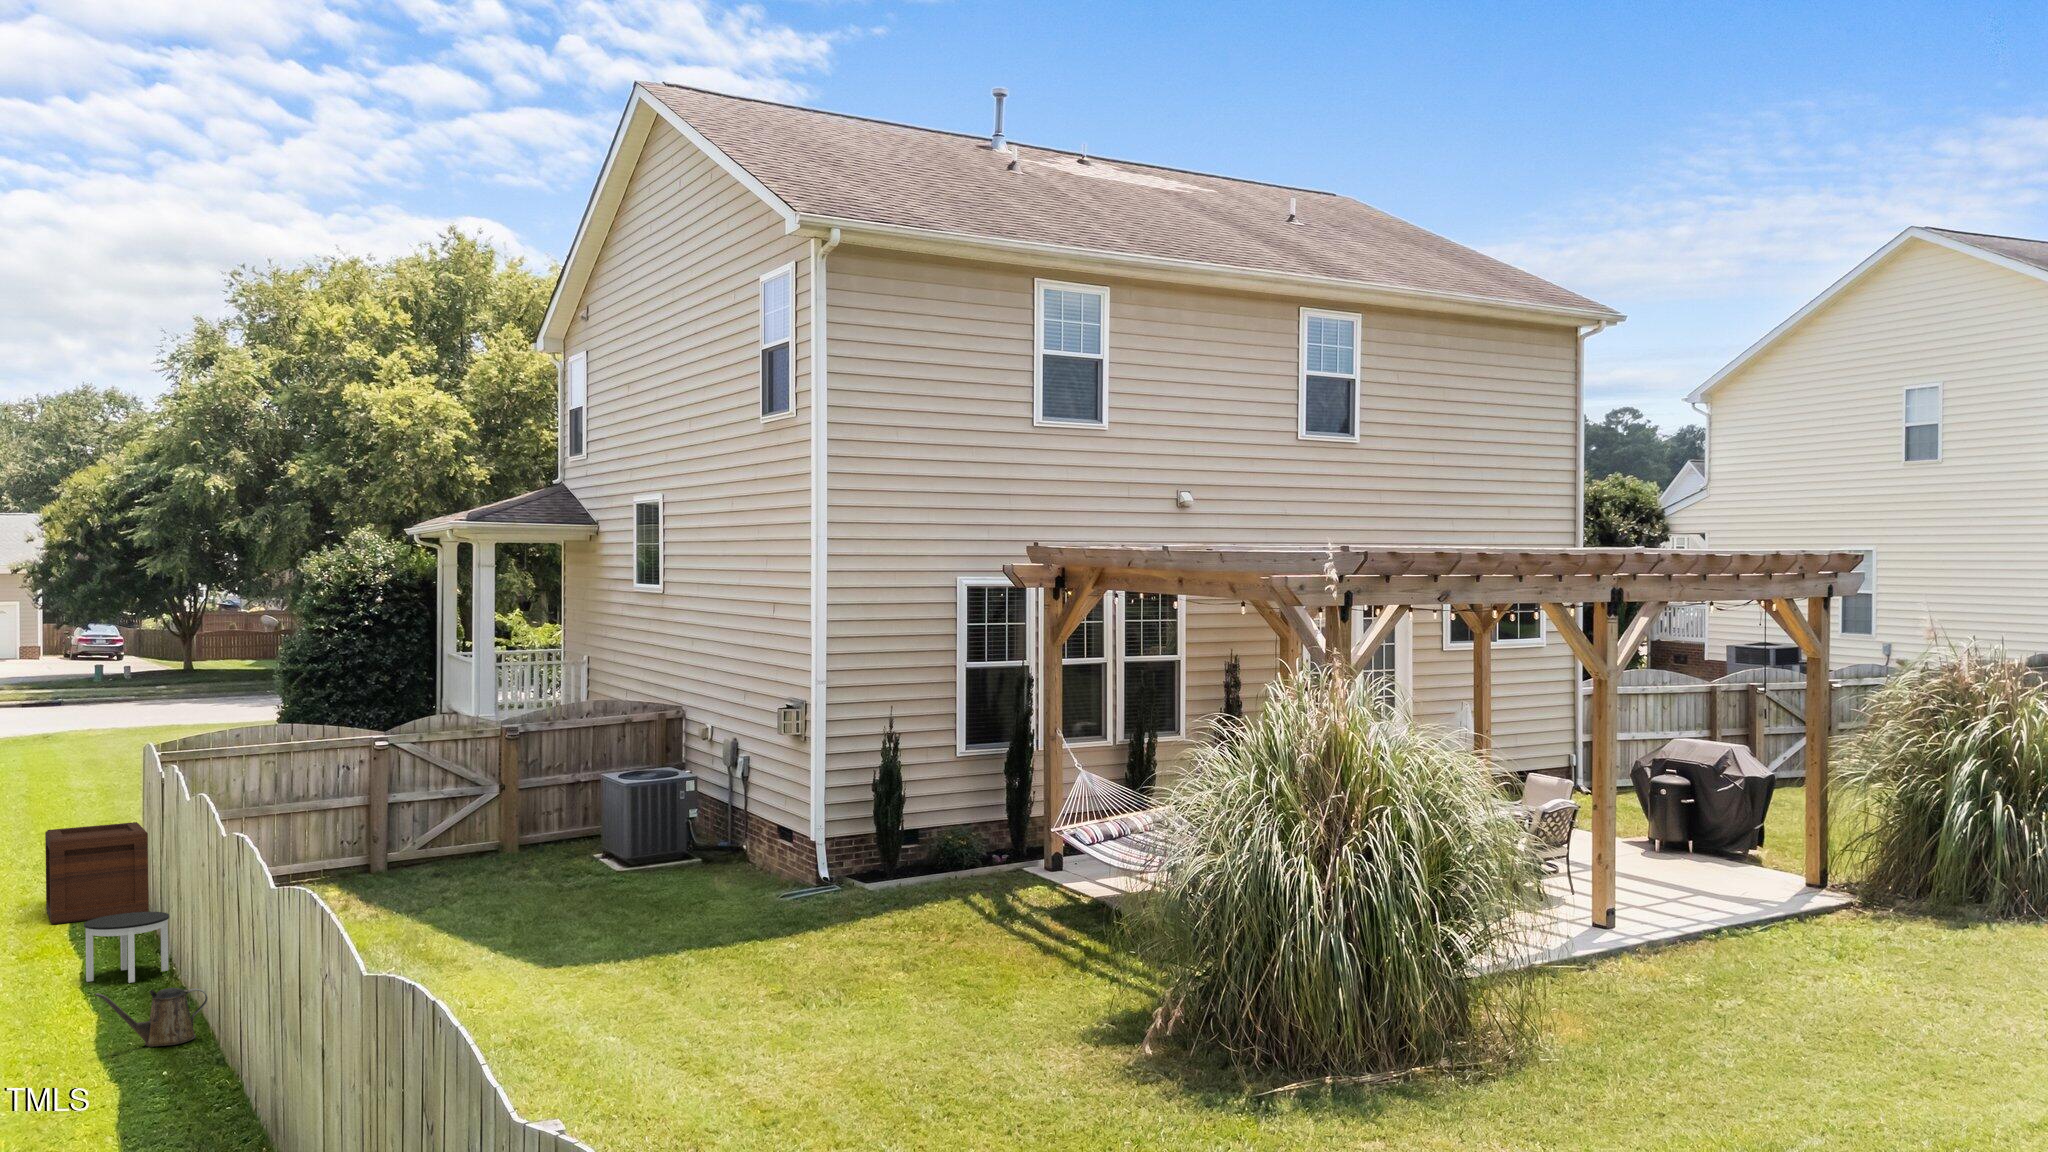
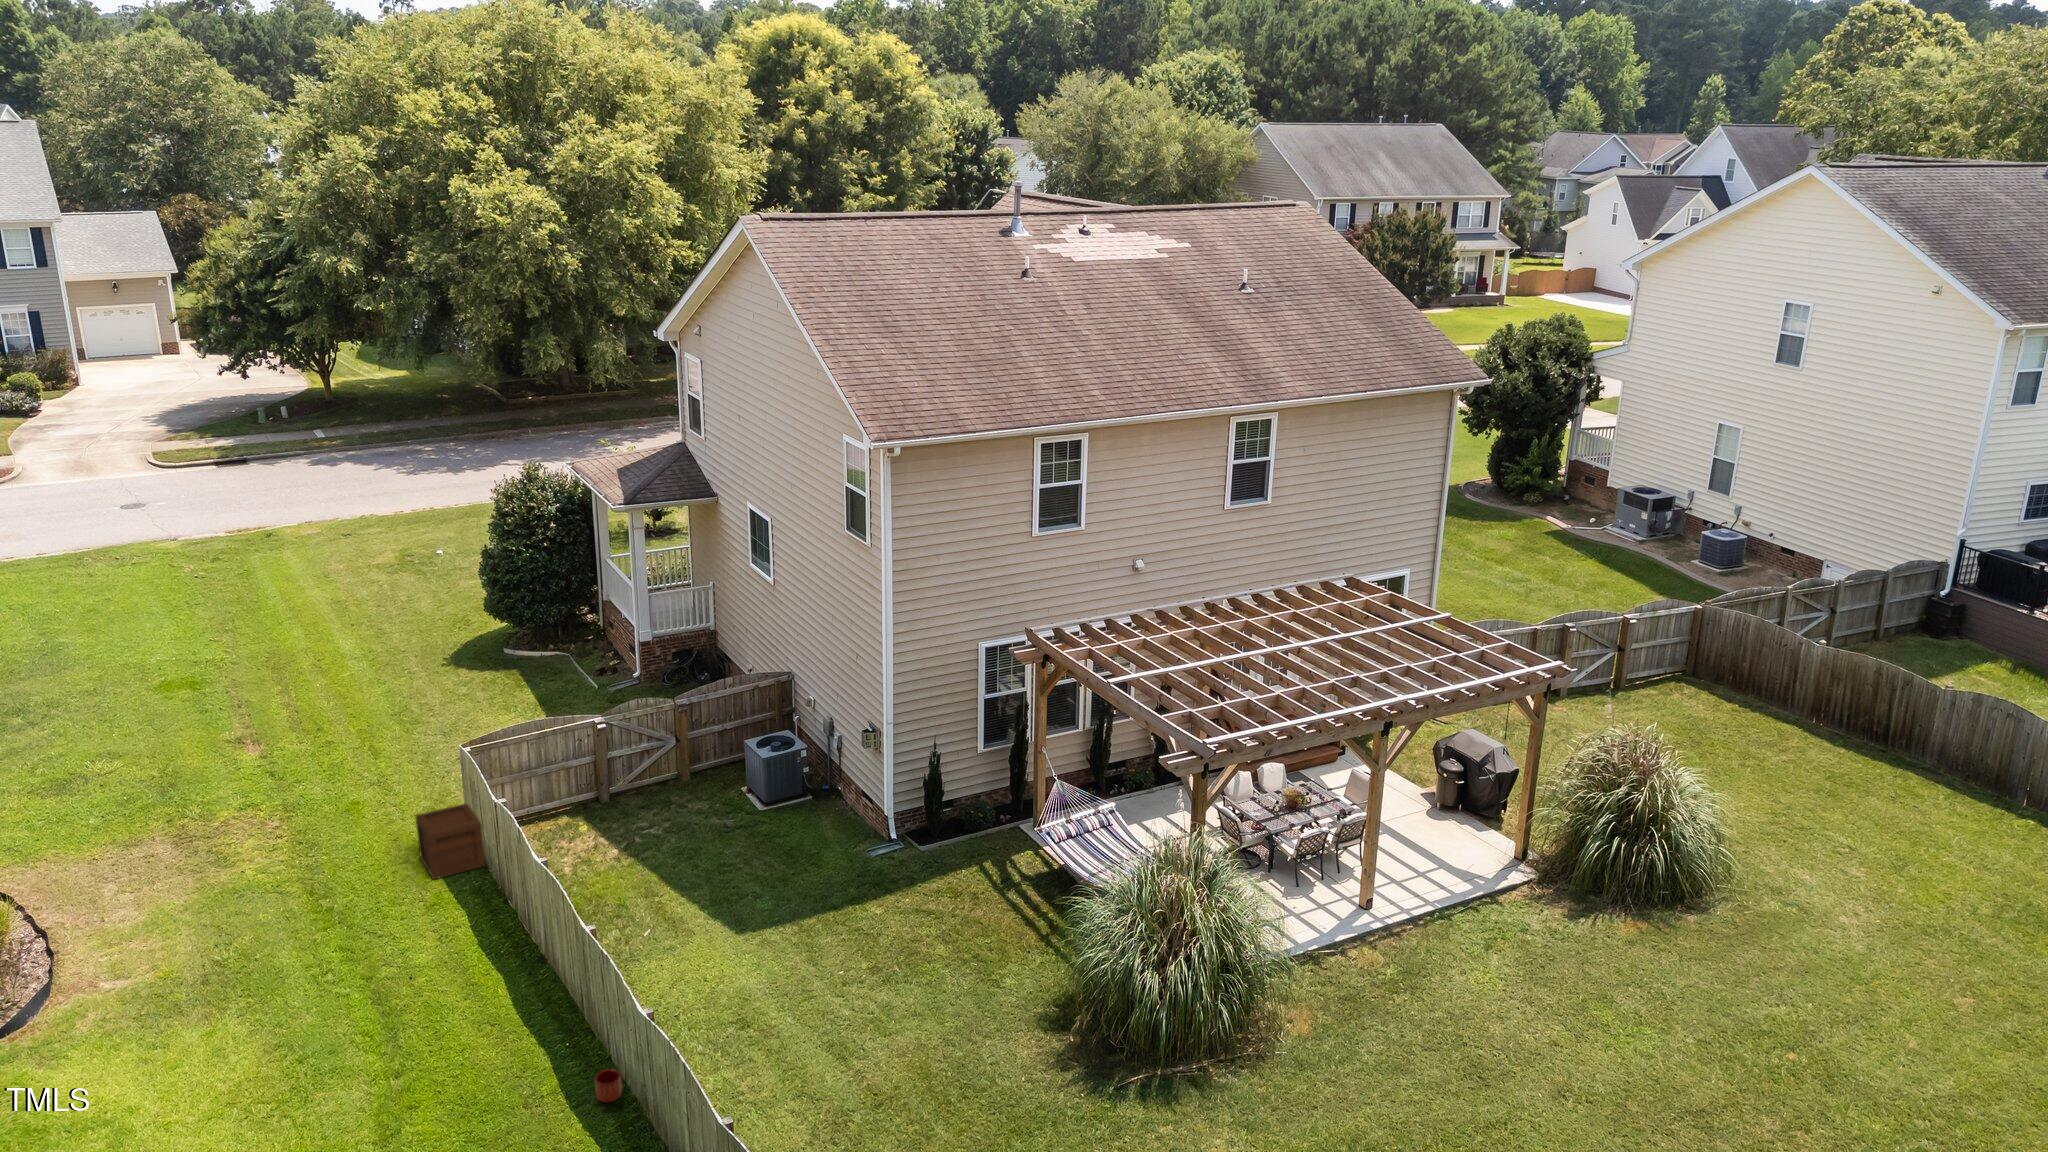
round table: present [84,912,169,983] -> none [483,913,529,962]
watering can: present [95,988,207,1047] -> none [528,1006,581,1039]
planter: none [181,1047,238,1105] -> present [595,1069,622,1102]

